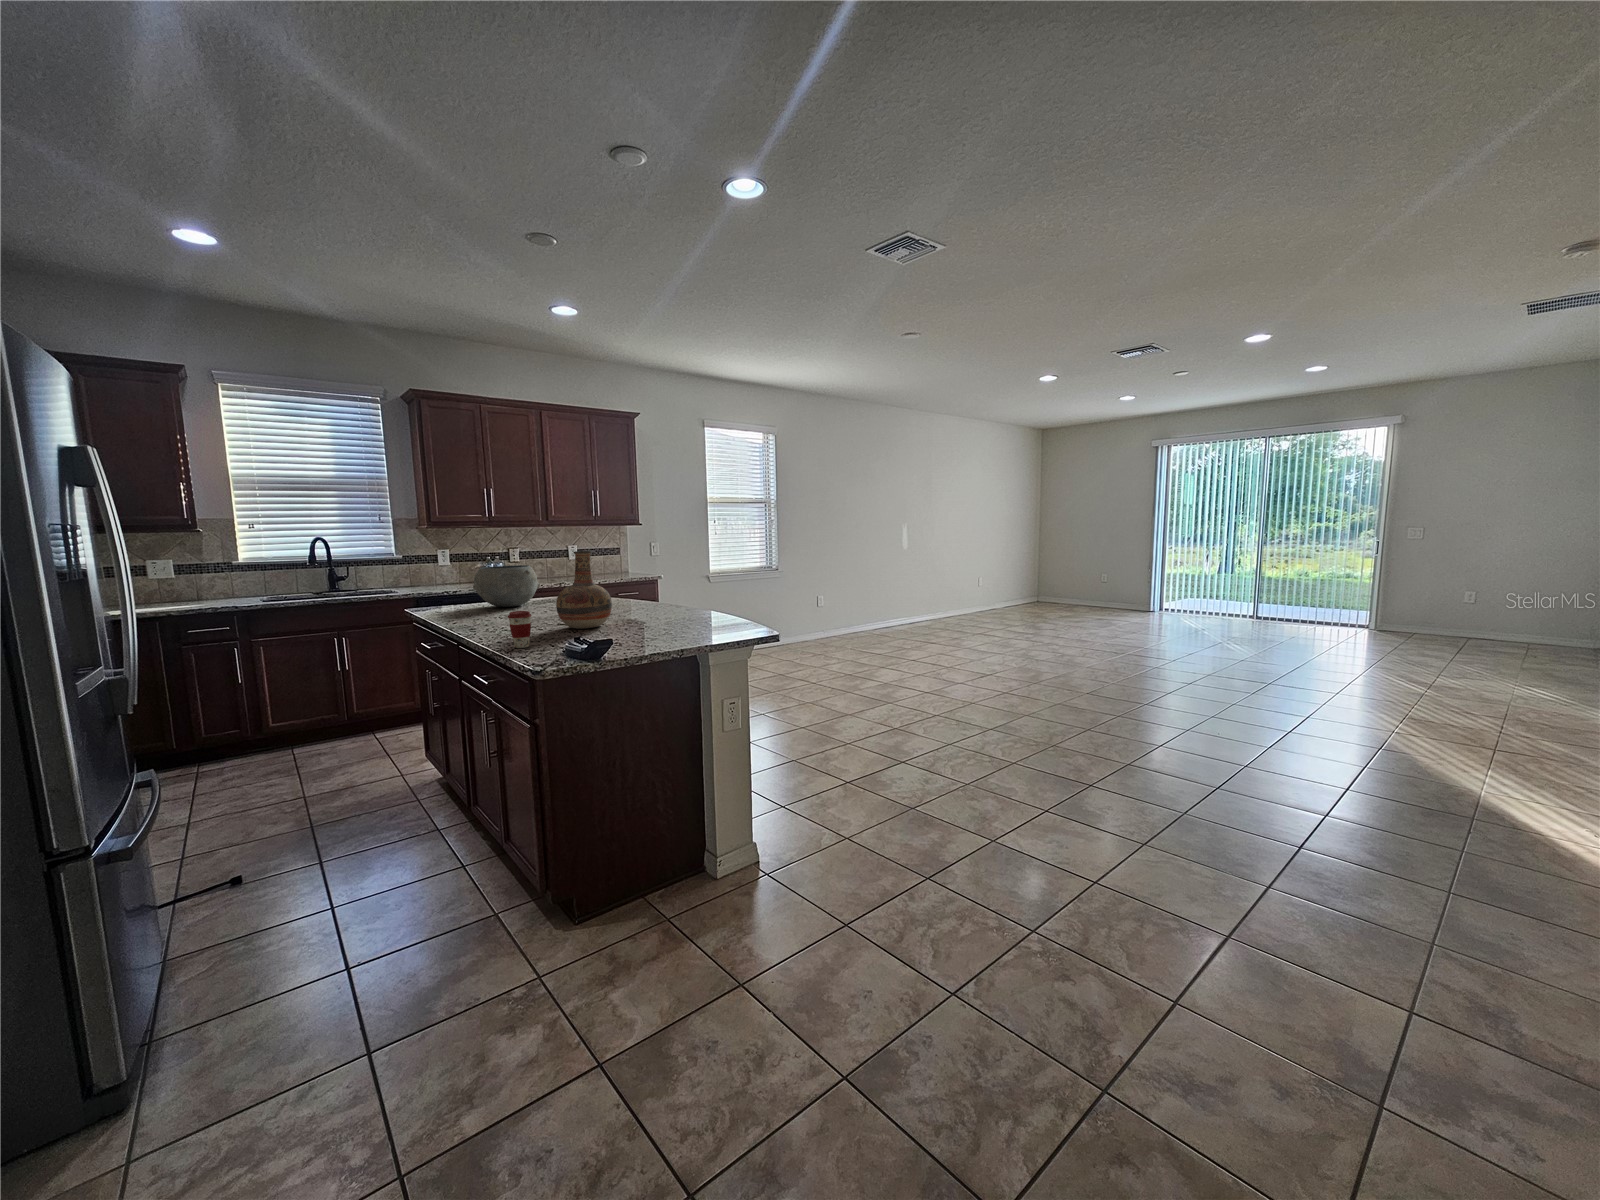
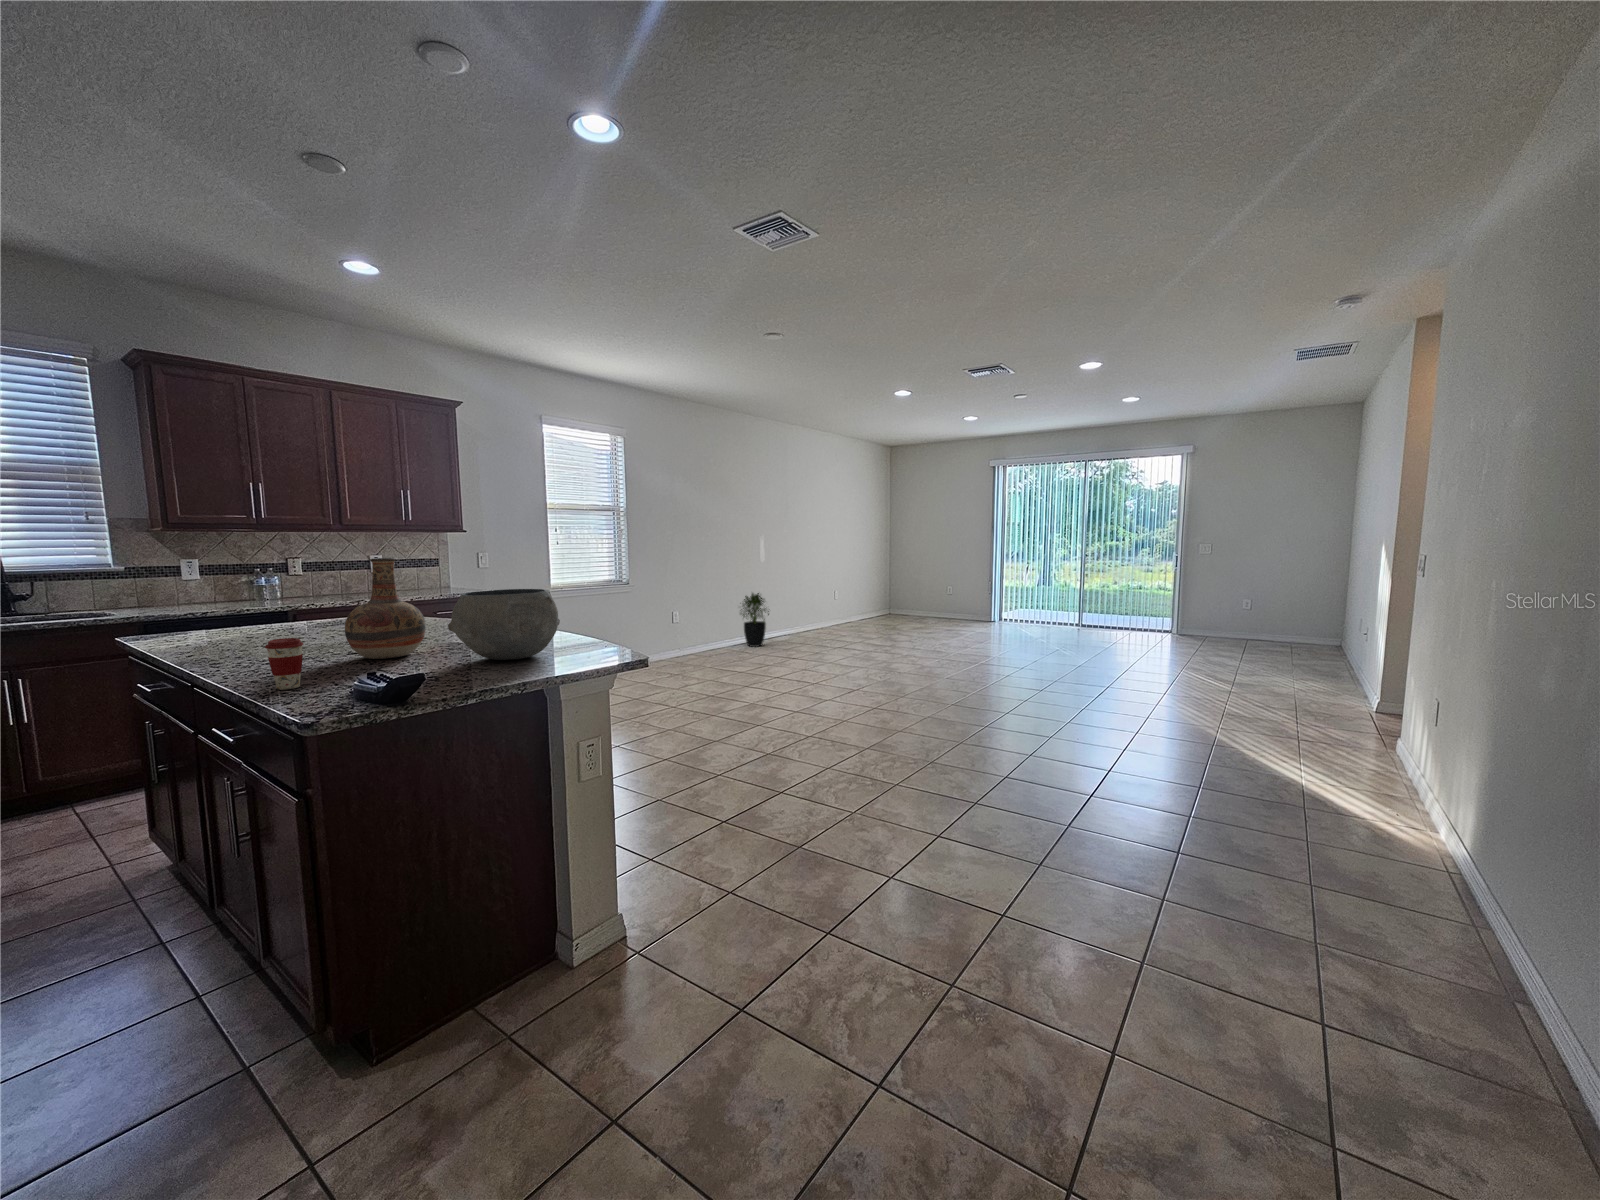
ceramic bowl: present [473,565,540,607] -> present [448,589,560,660]
potted plant: none [878,577,913,631] -> present [741,593,769,647]

